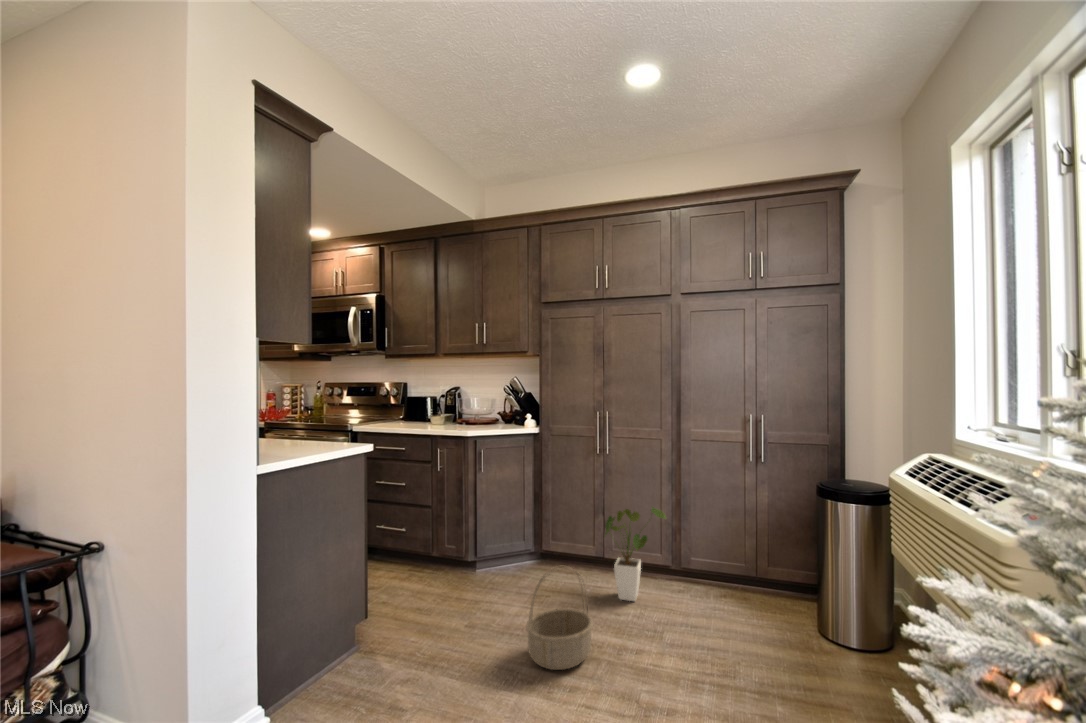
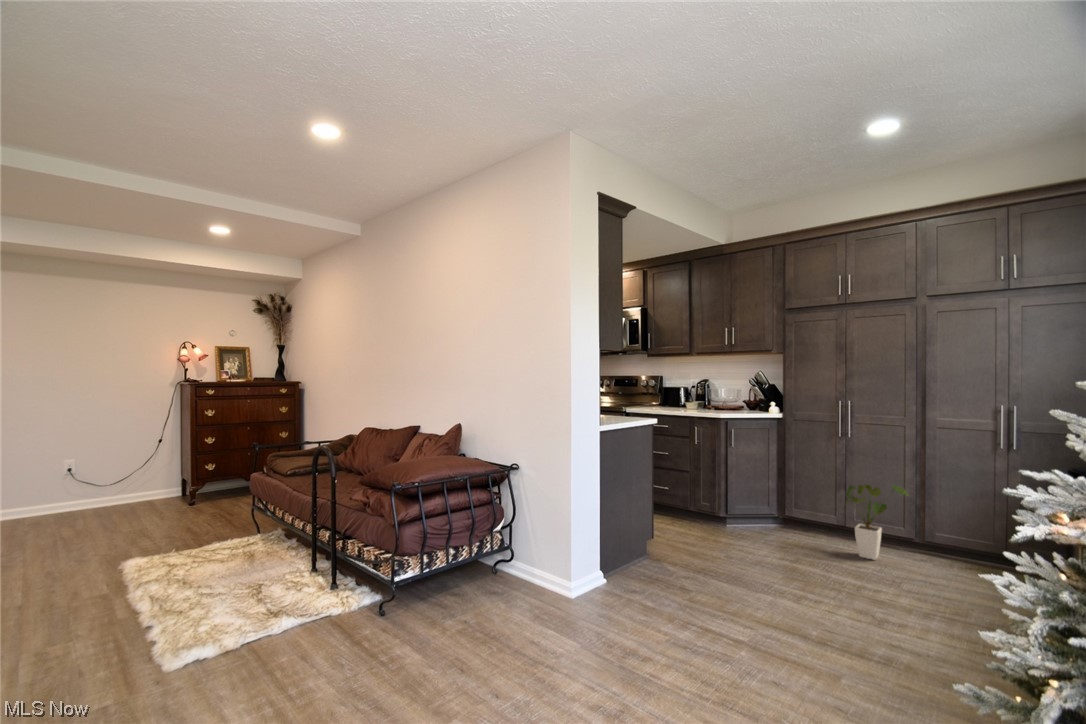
basket: present [526,565,593,670] -> none [778,512,835,586]

